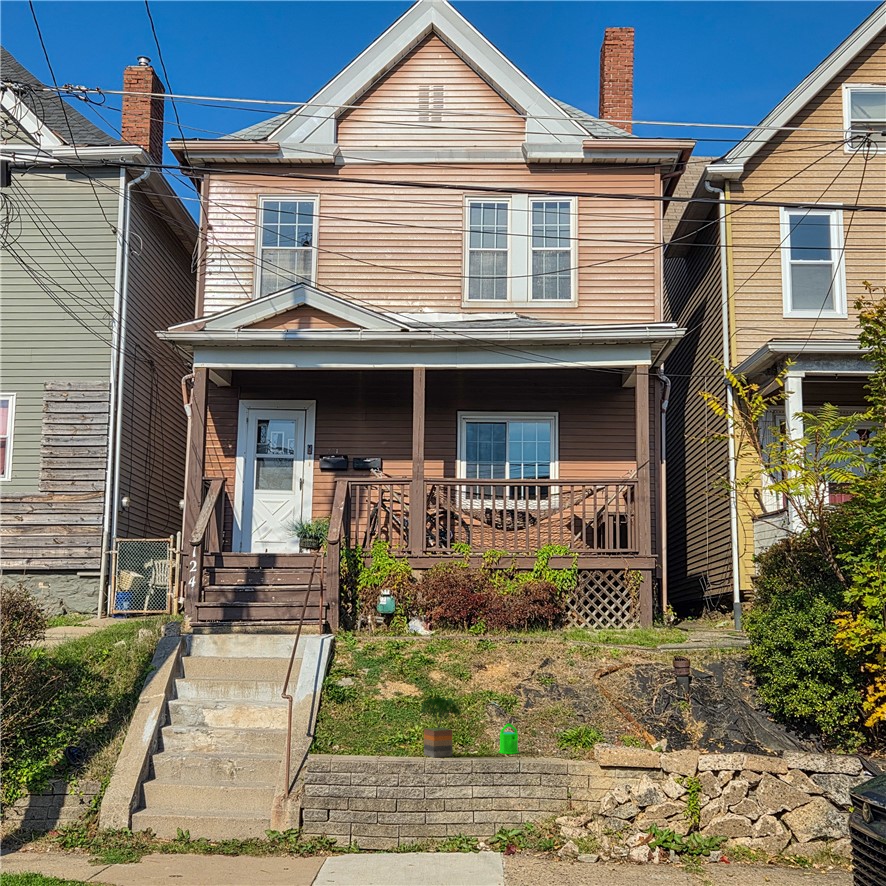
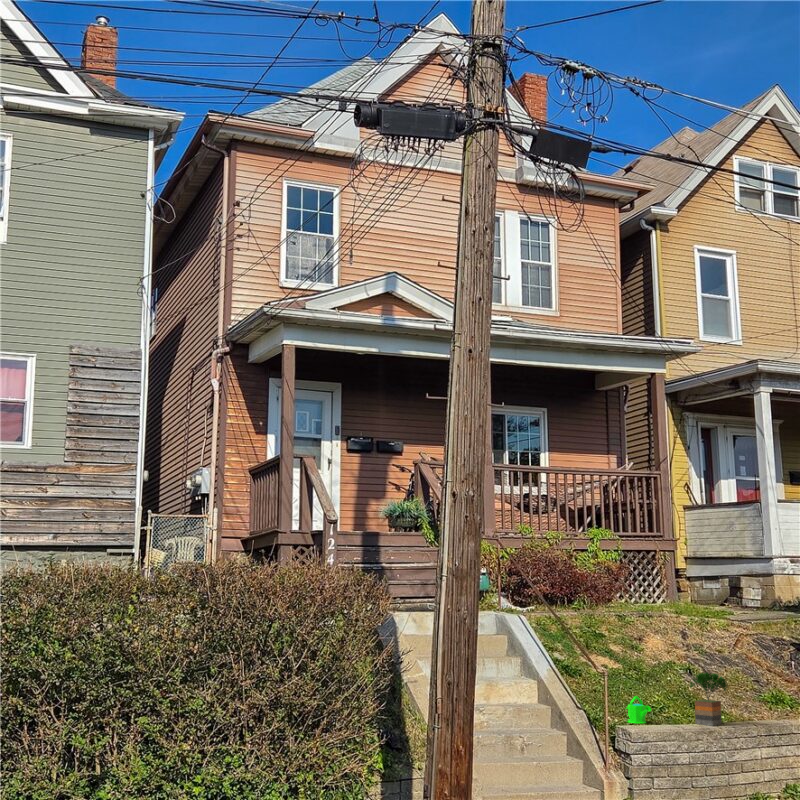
watering can: present [499,724,519,754] -> present [626,696,651,723]

